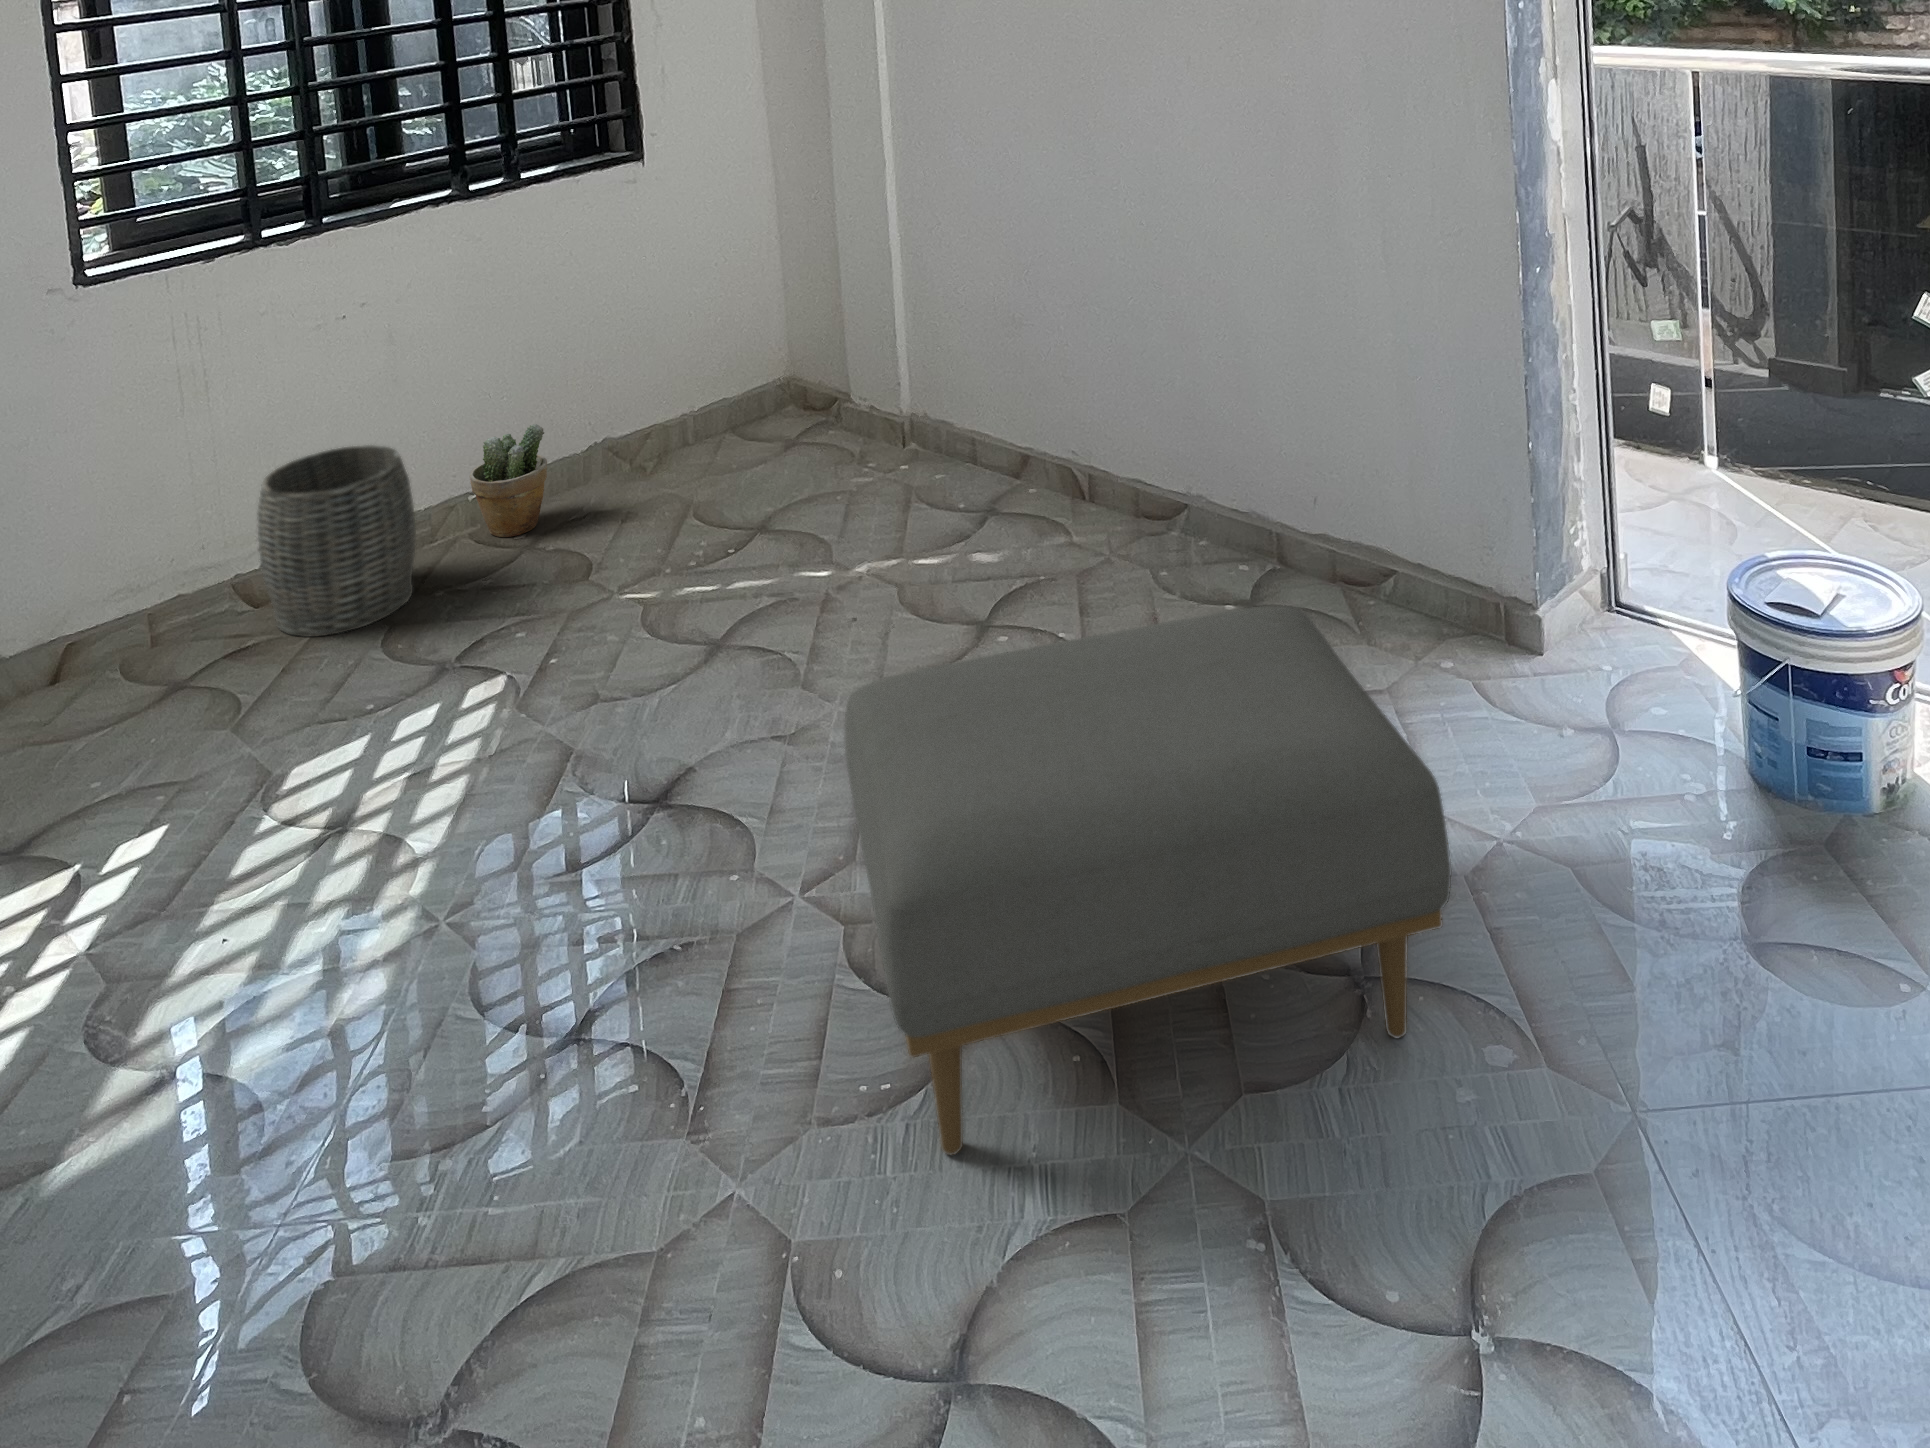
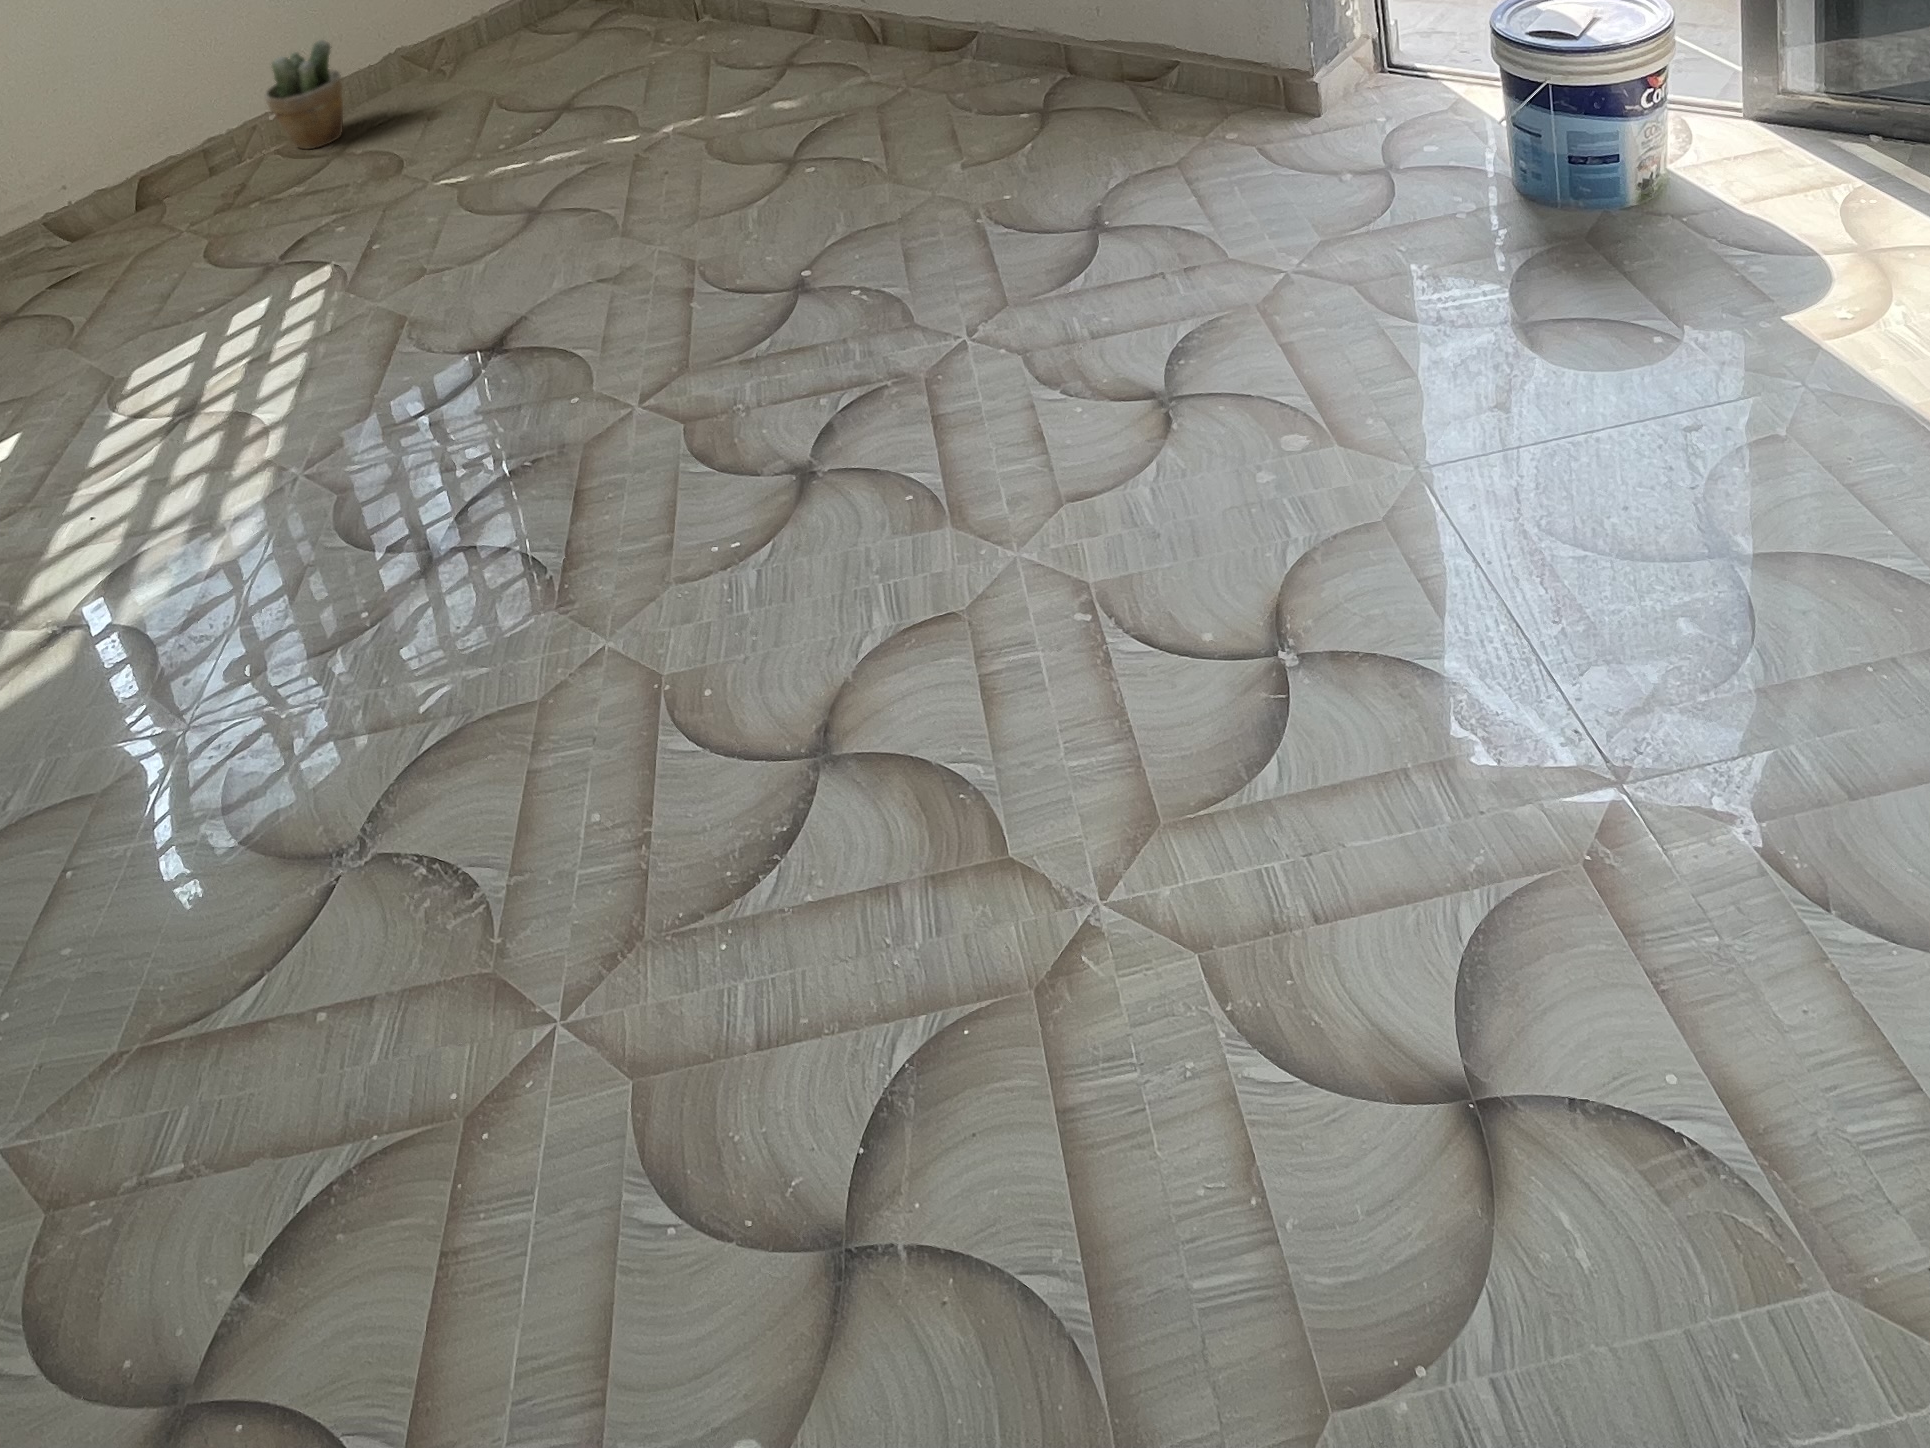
woven basket: present [257,445,416,637] -> none [48,76,227,260]
ottoman: present [844,606,1451,1155] -> none [653,92,1240,587]

